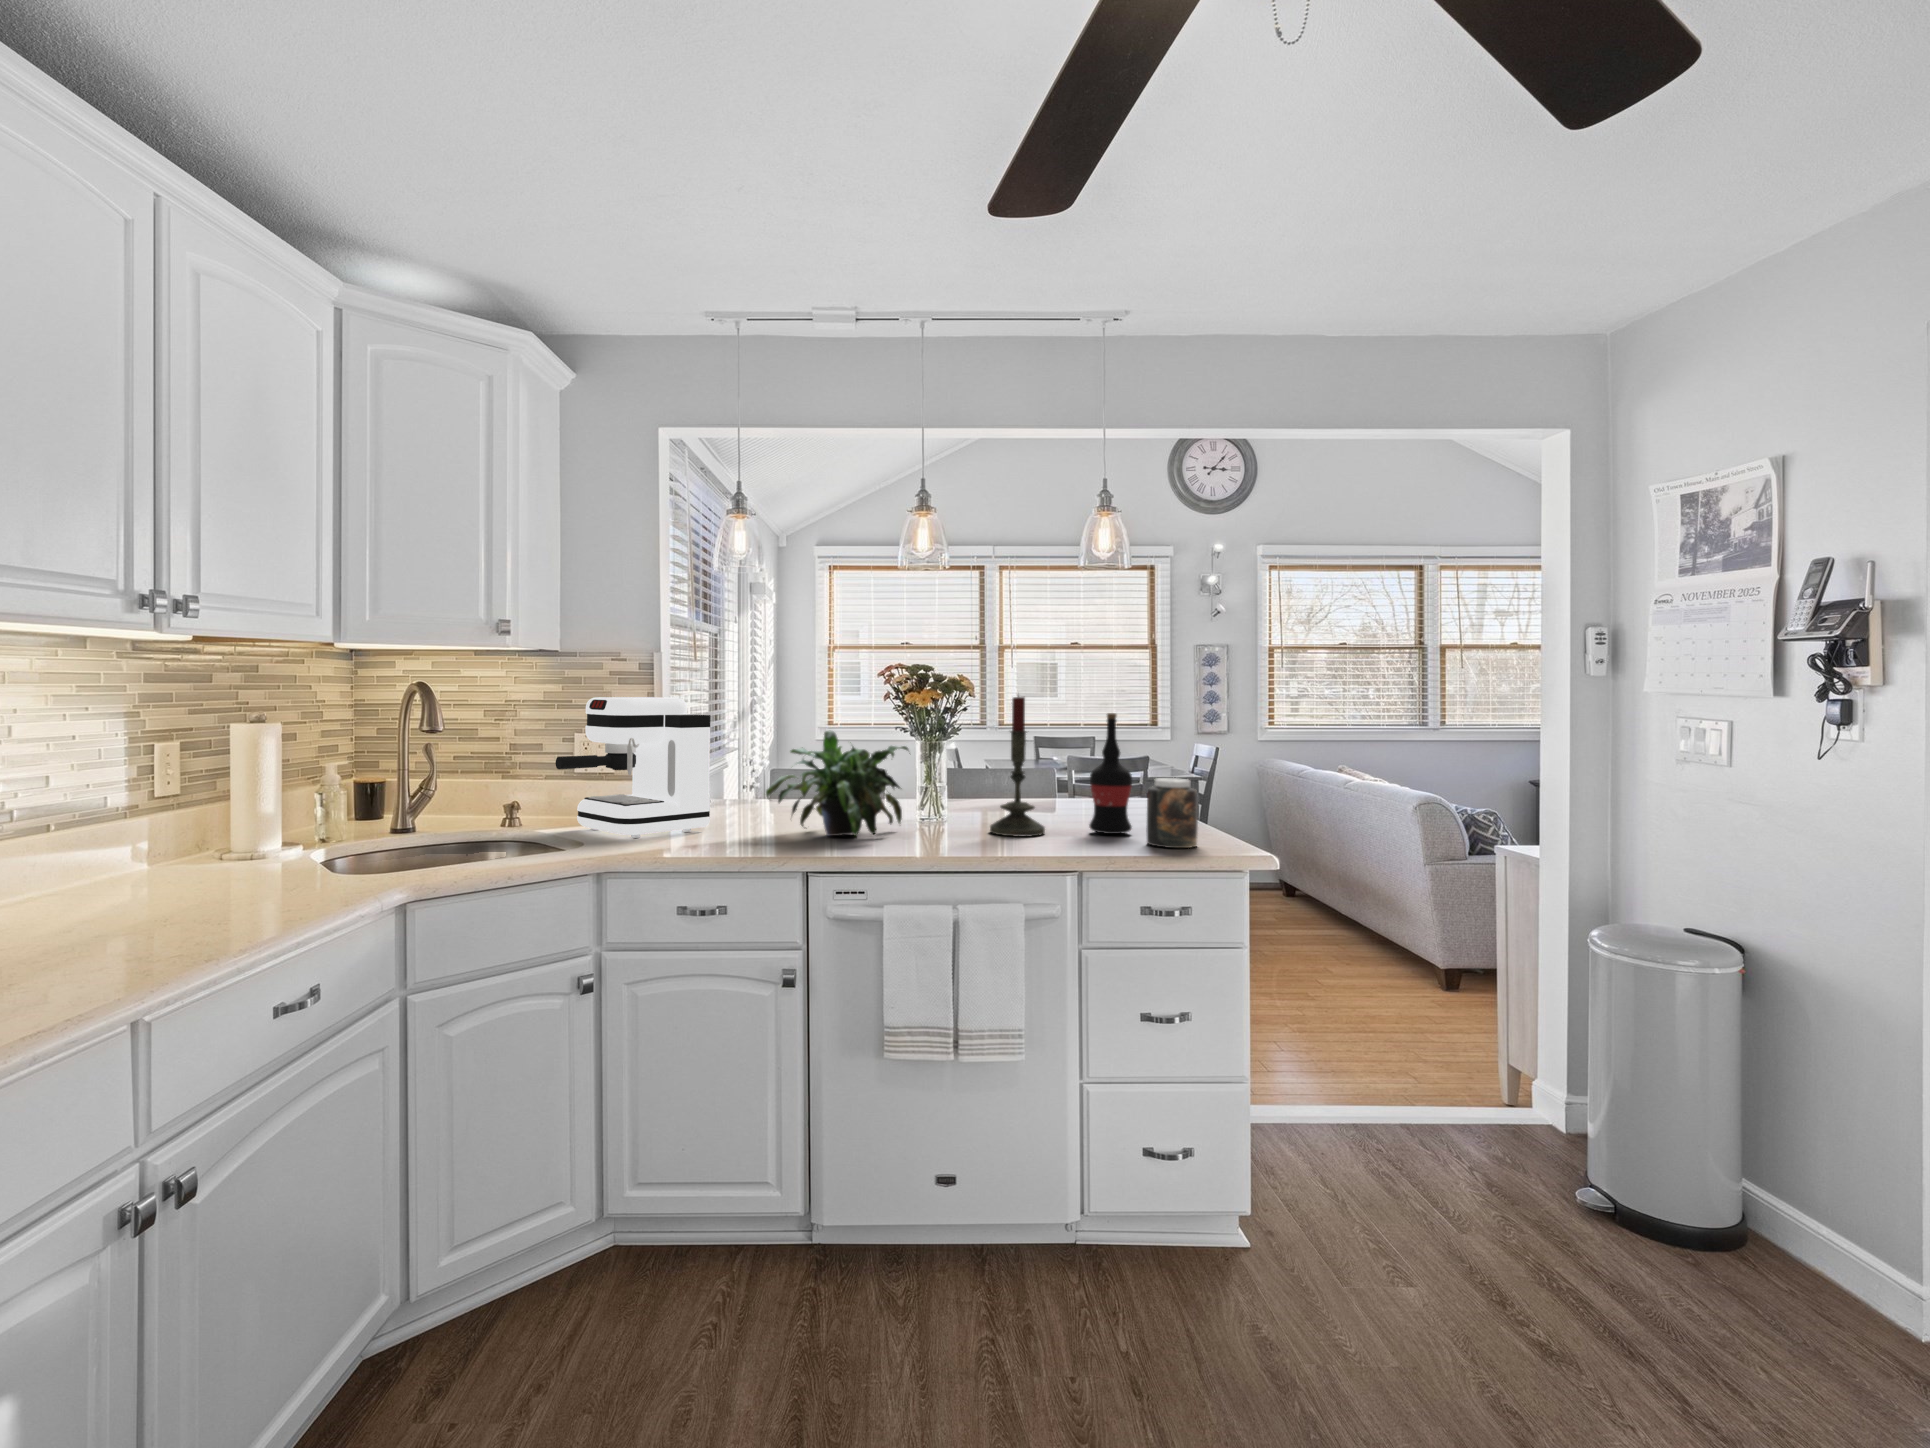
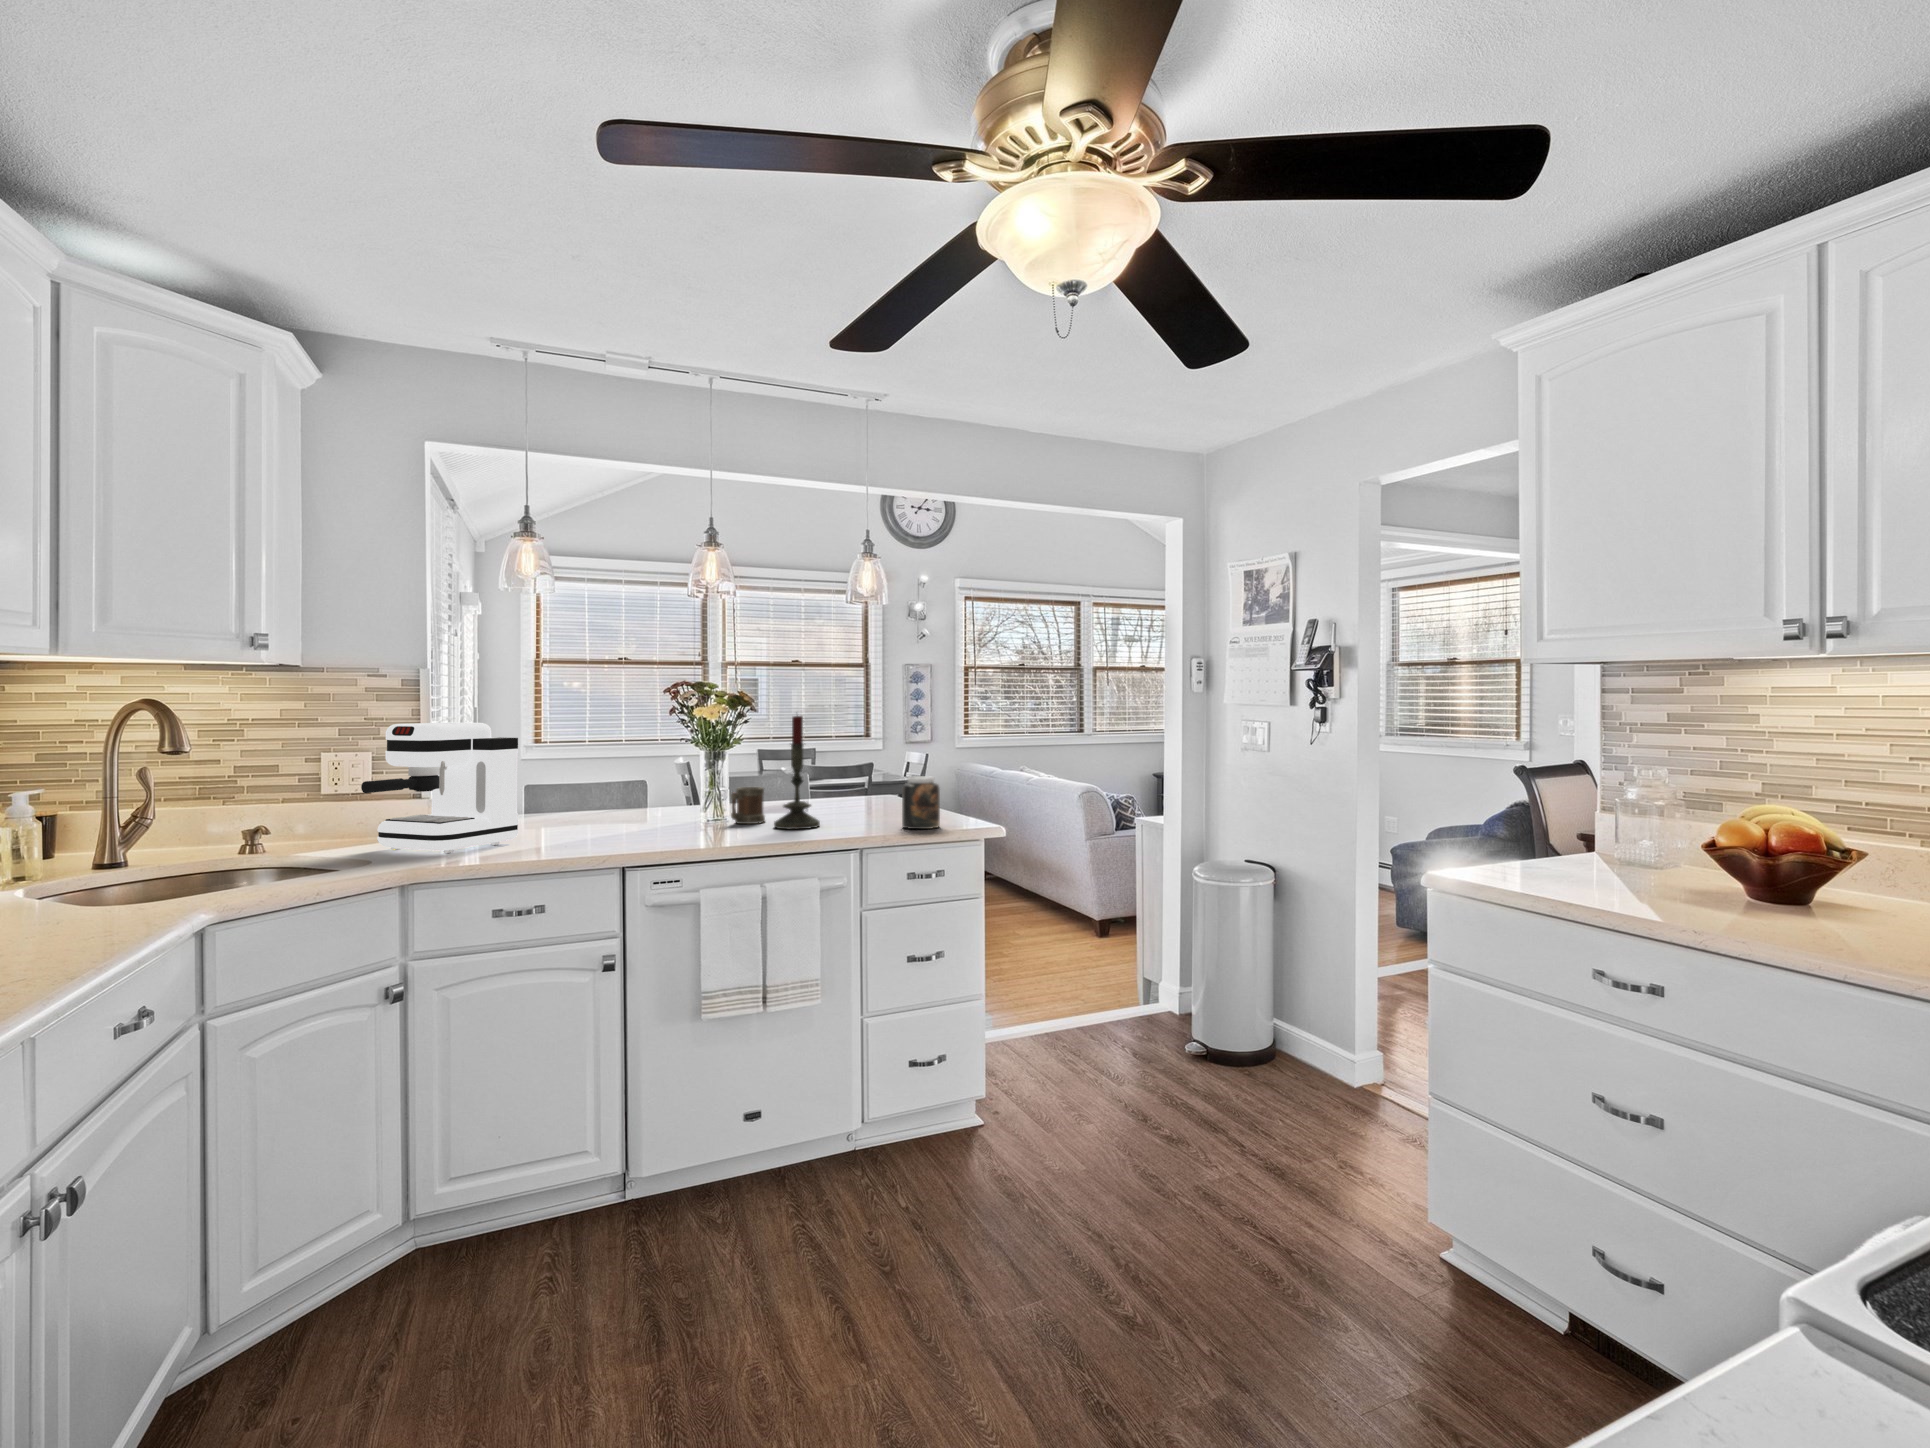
wine bottle: present [1089,713,1132,834] -> none [854,727,888,823]
potted plant: present [766,731,908,836] -> none [578,748,709,839]
mug: none [944,781,985,825] -> present [731,787,765,824]

